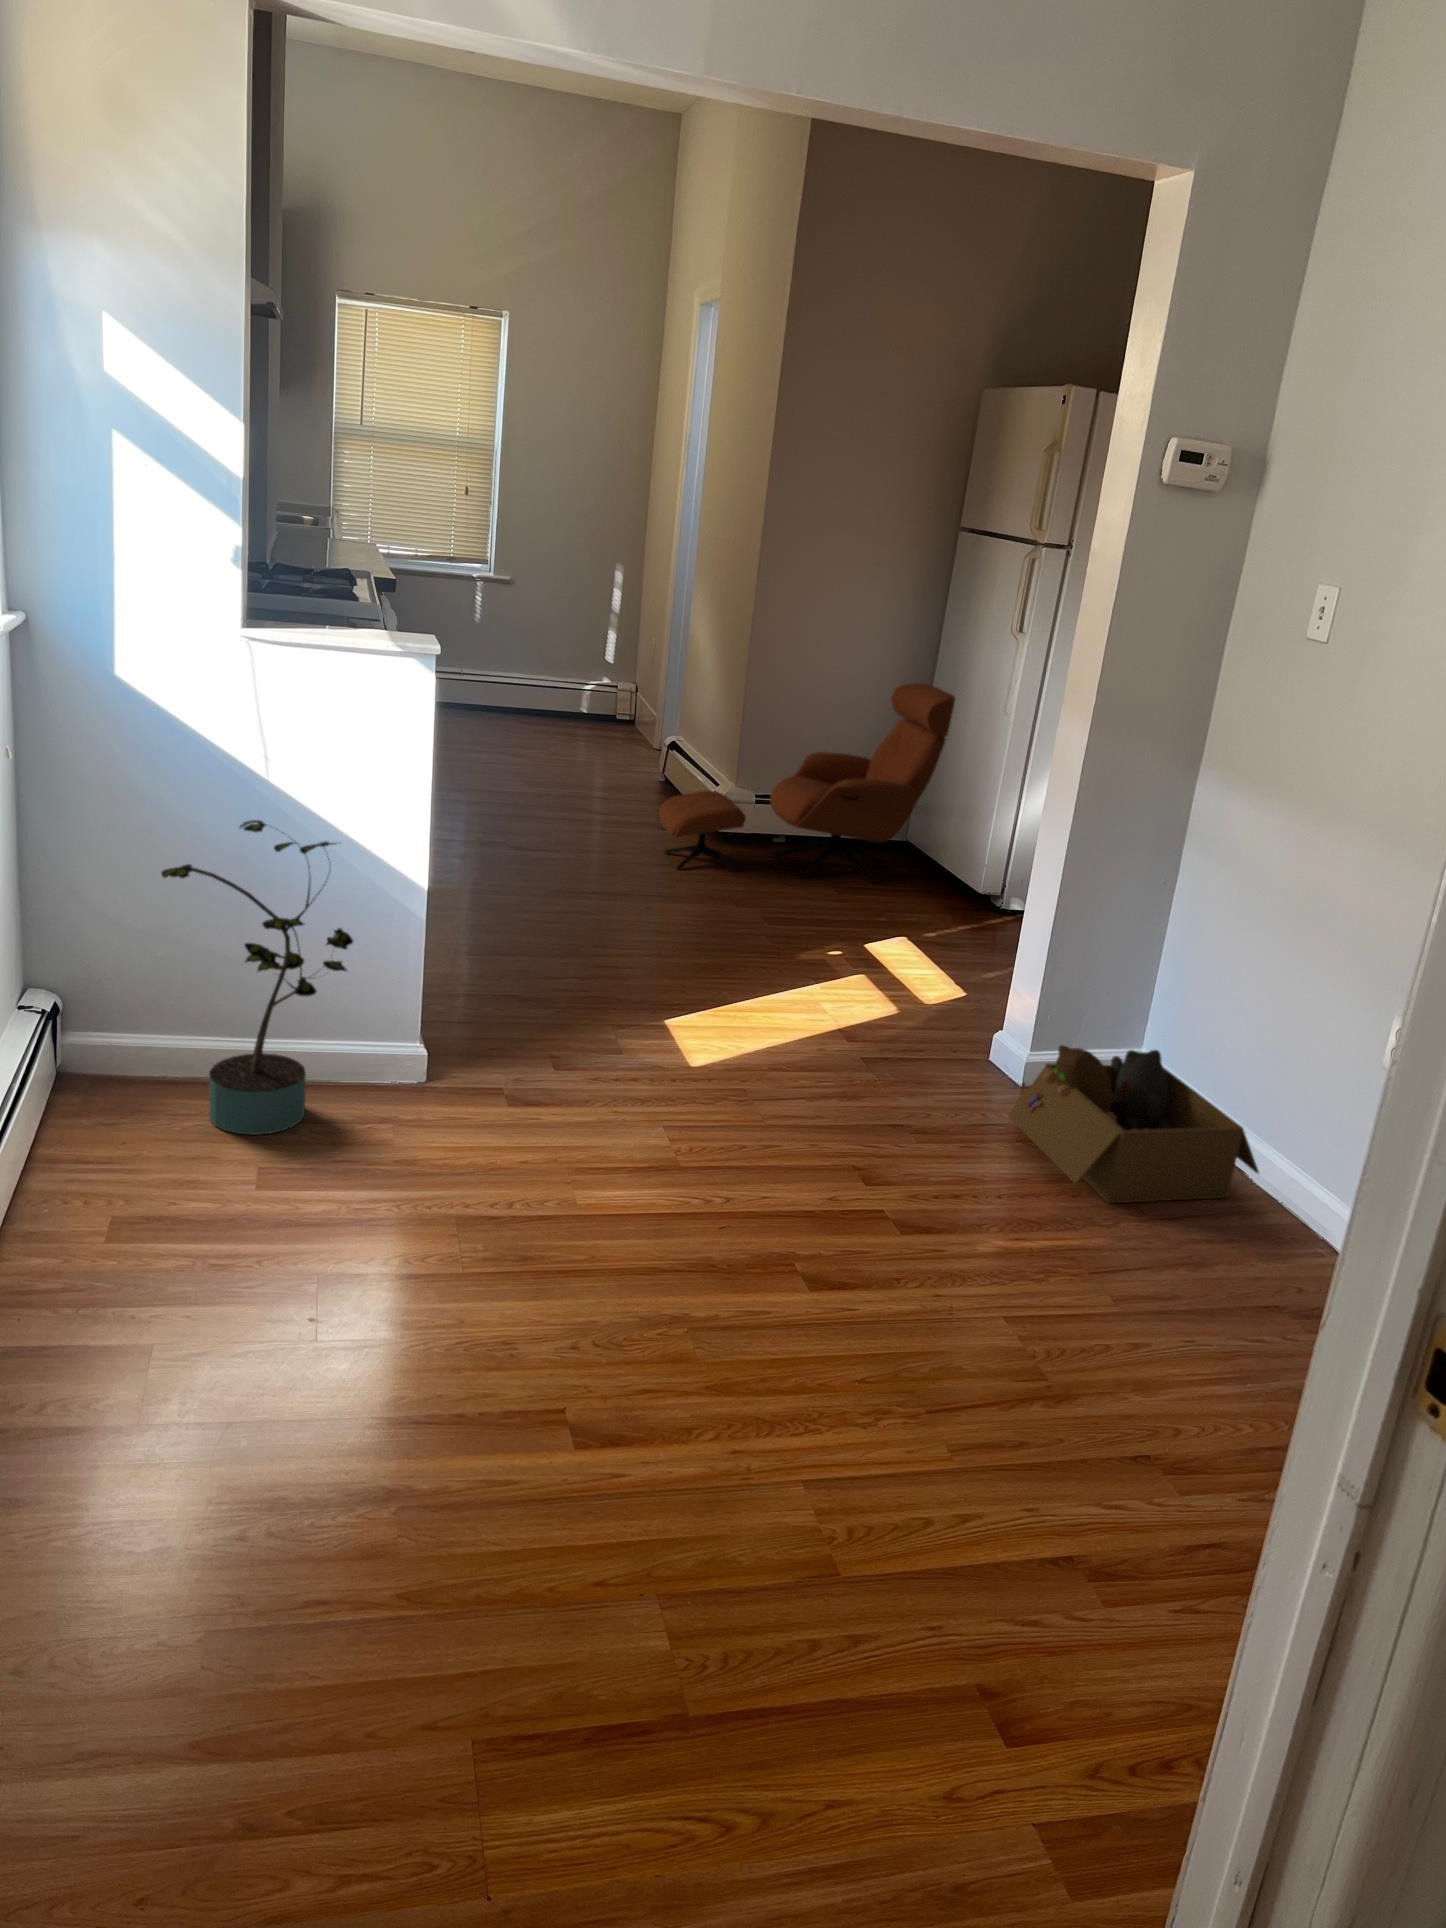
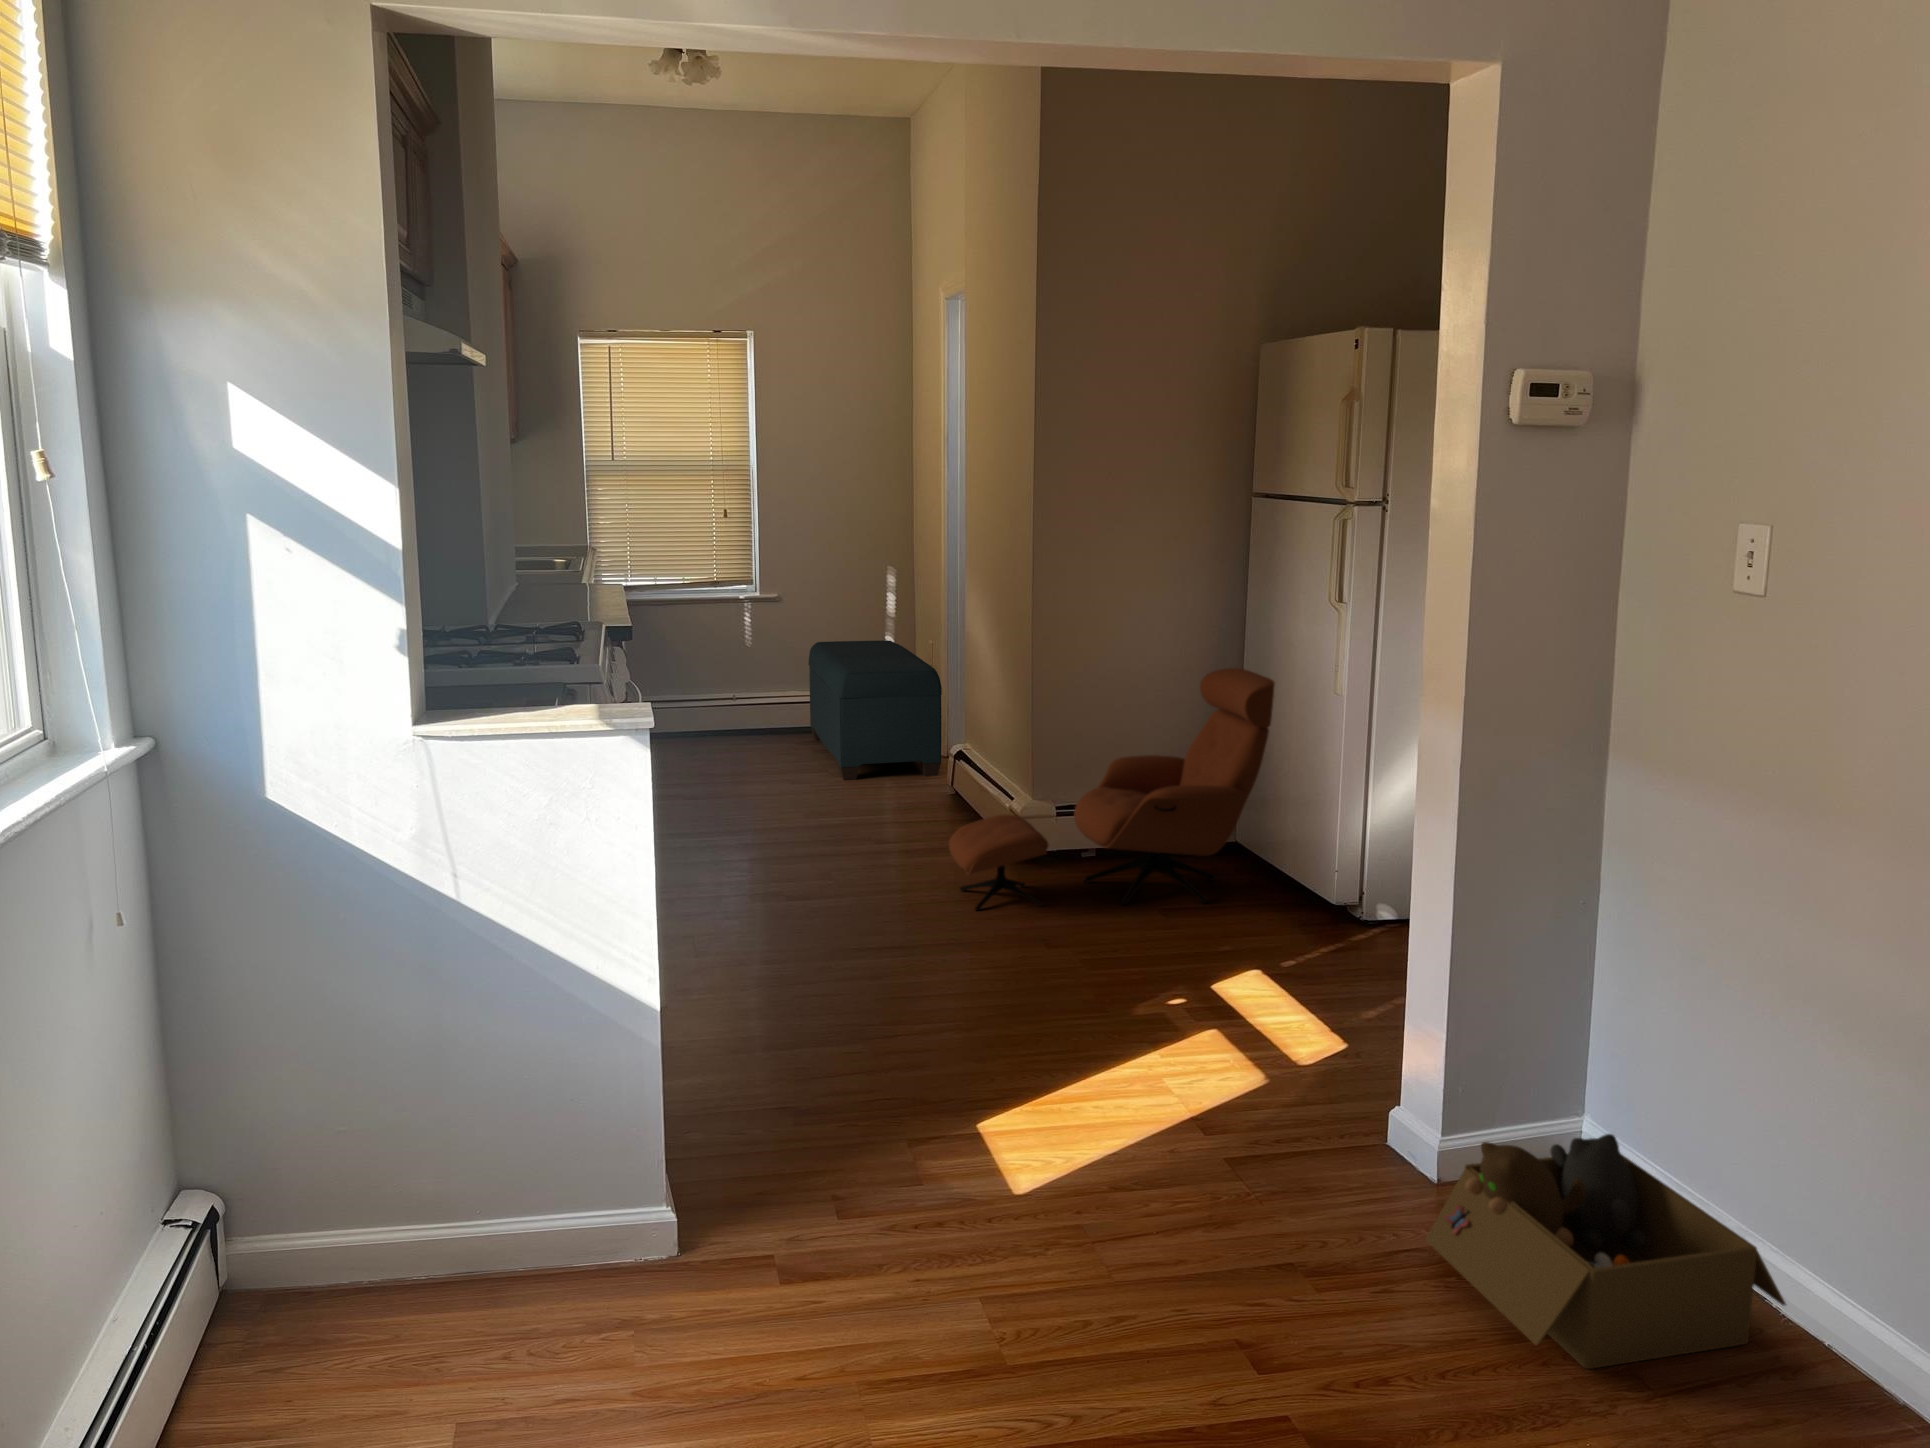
bench: none [534,628,661,761] -> present [808,640,942,780]
potted plant: present [161,820,353,1135] -> none [324,956,565,1362]

